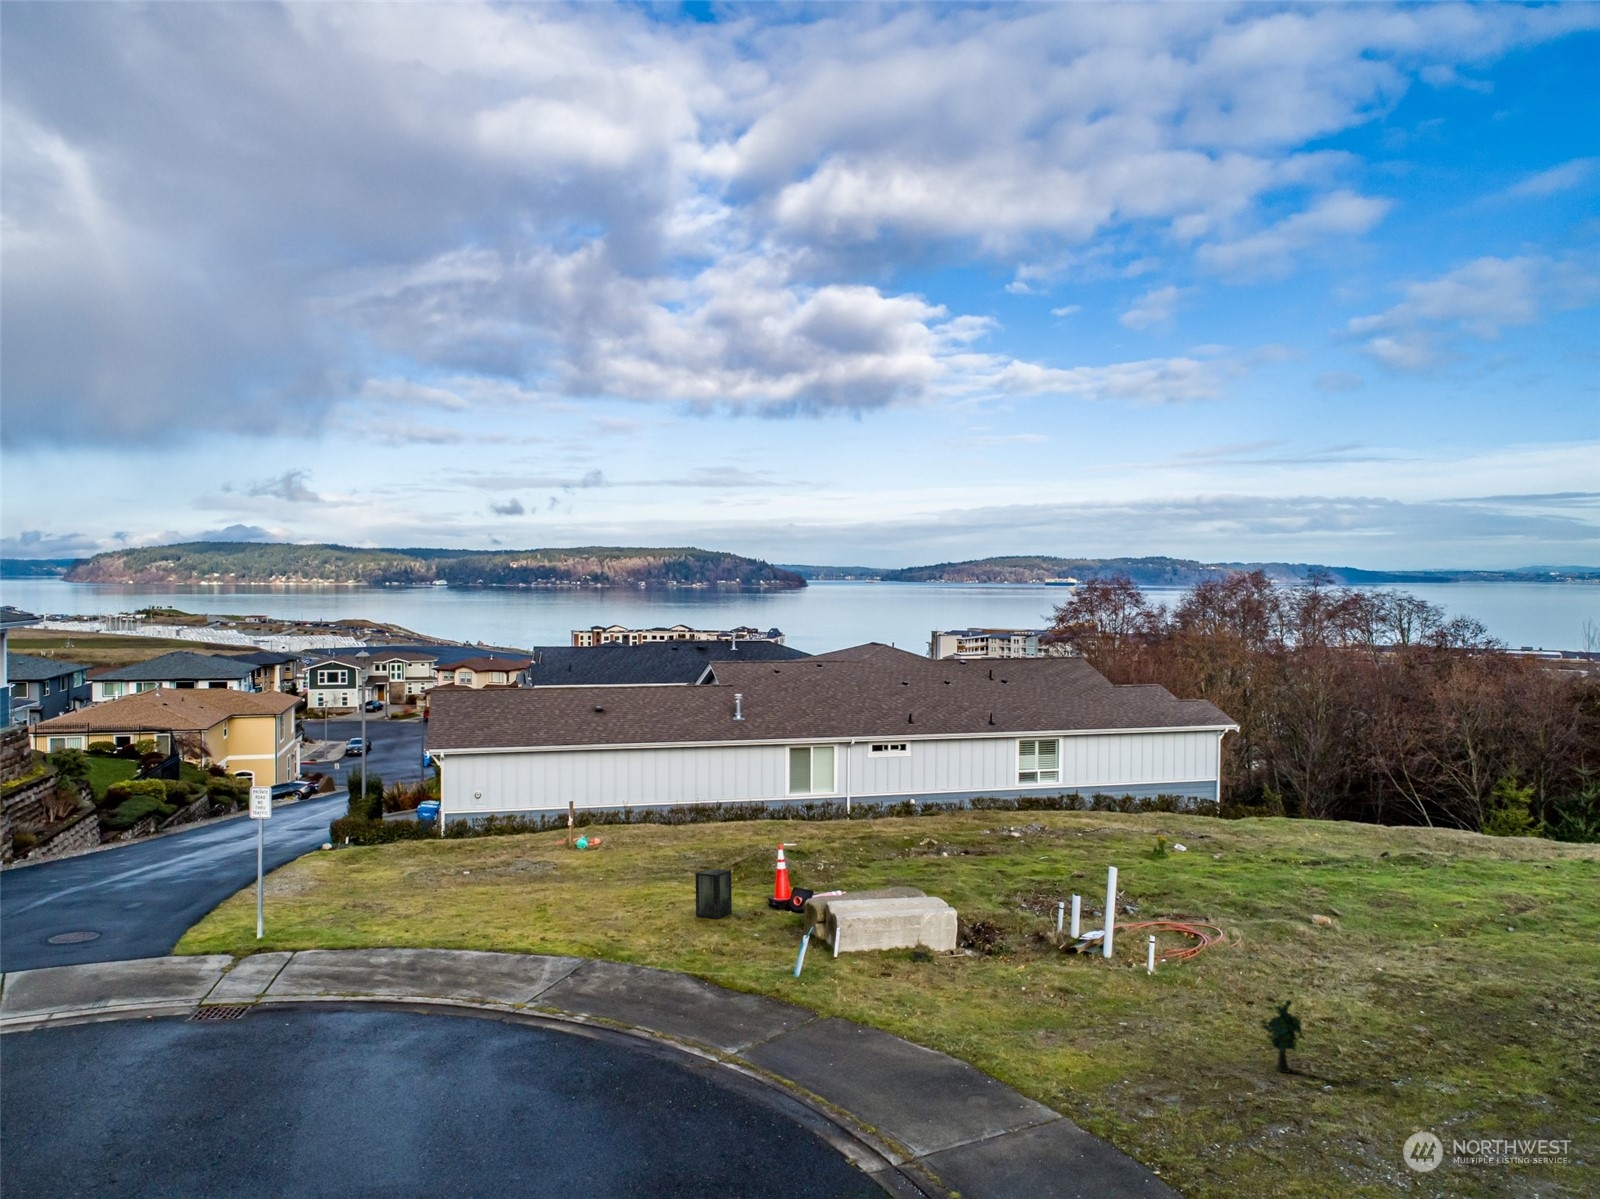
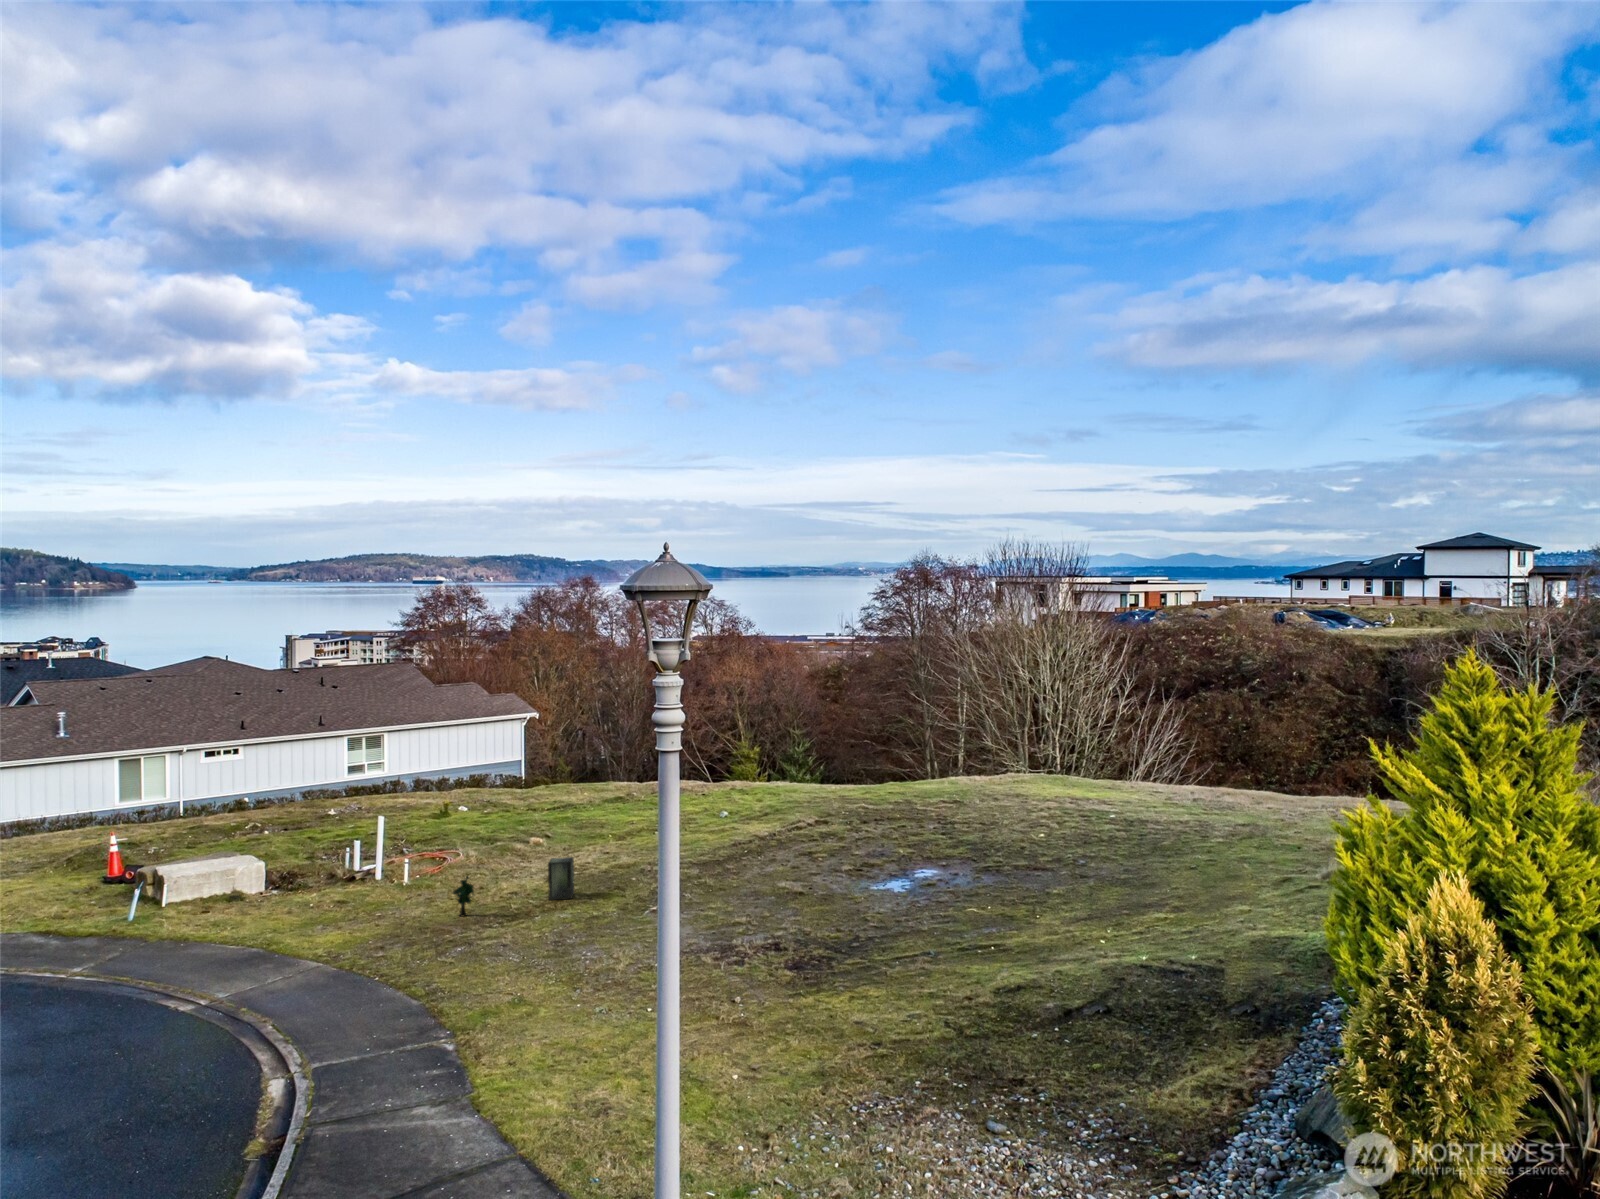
storage box: present [696,869,732,919] -> present [548,857,574,900]

